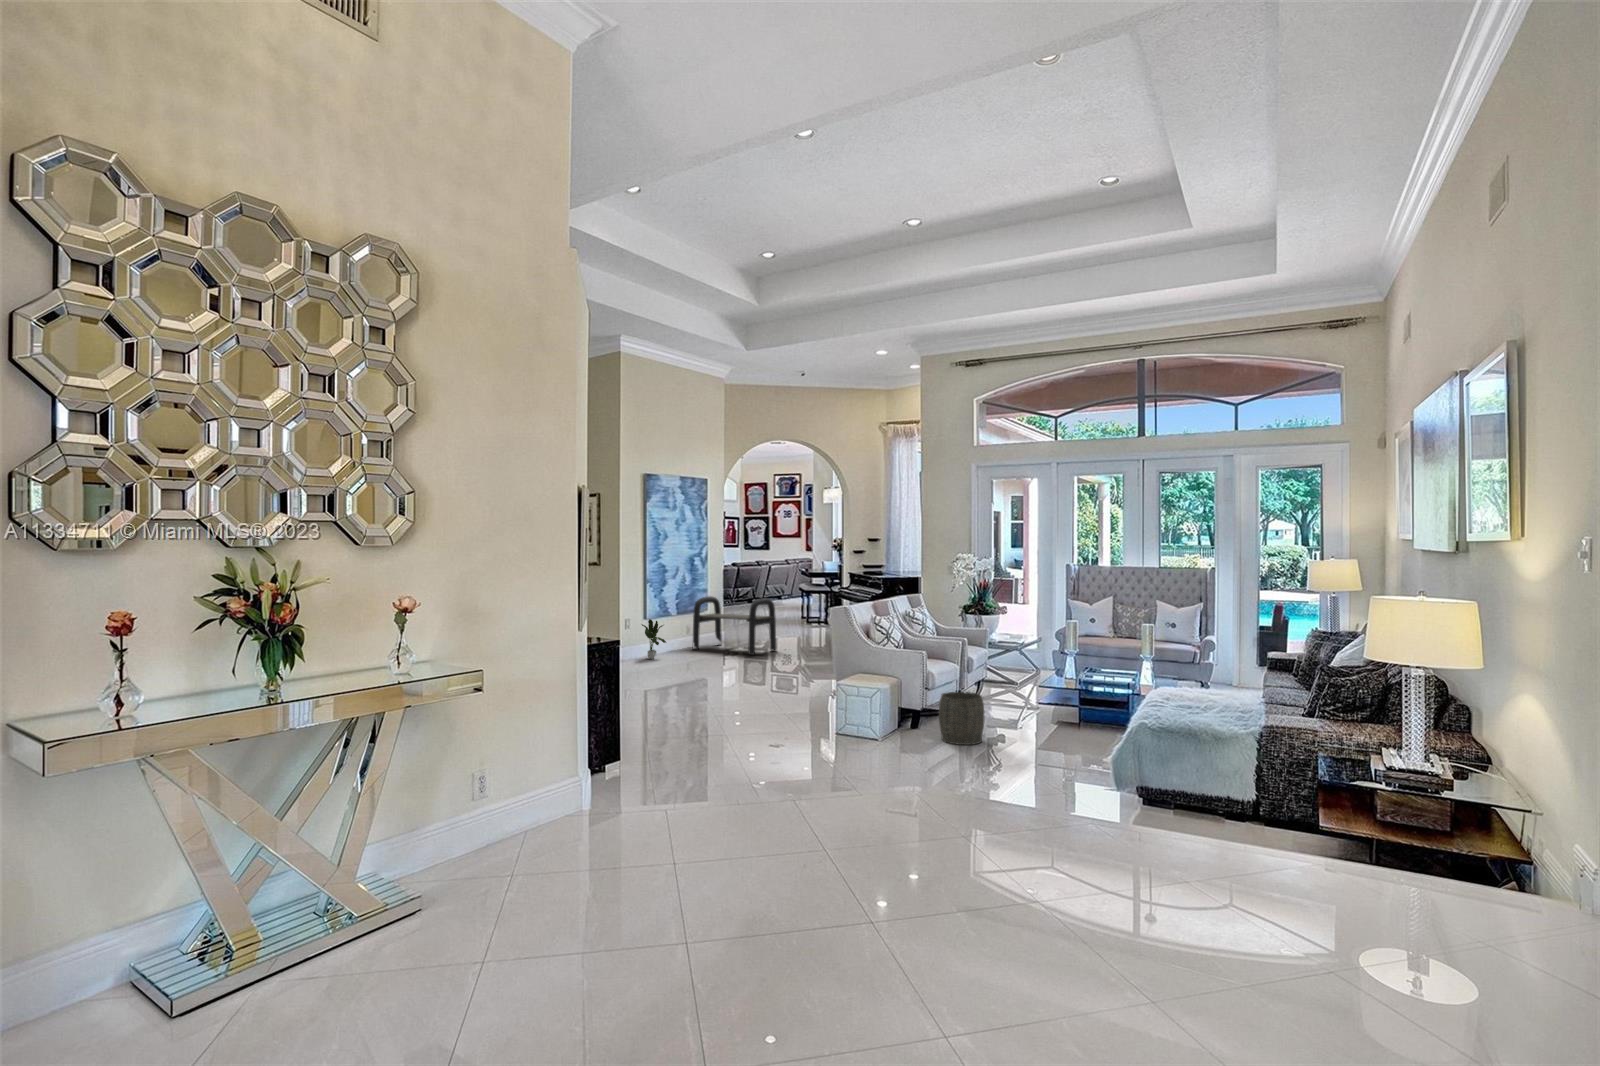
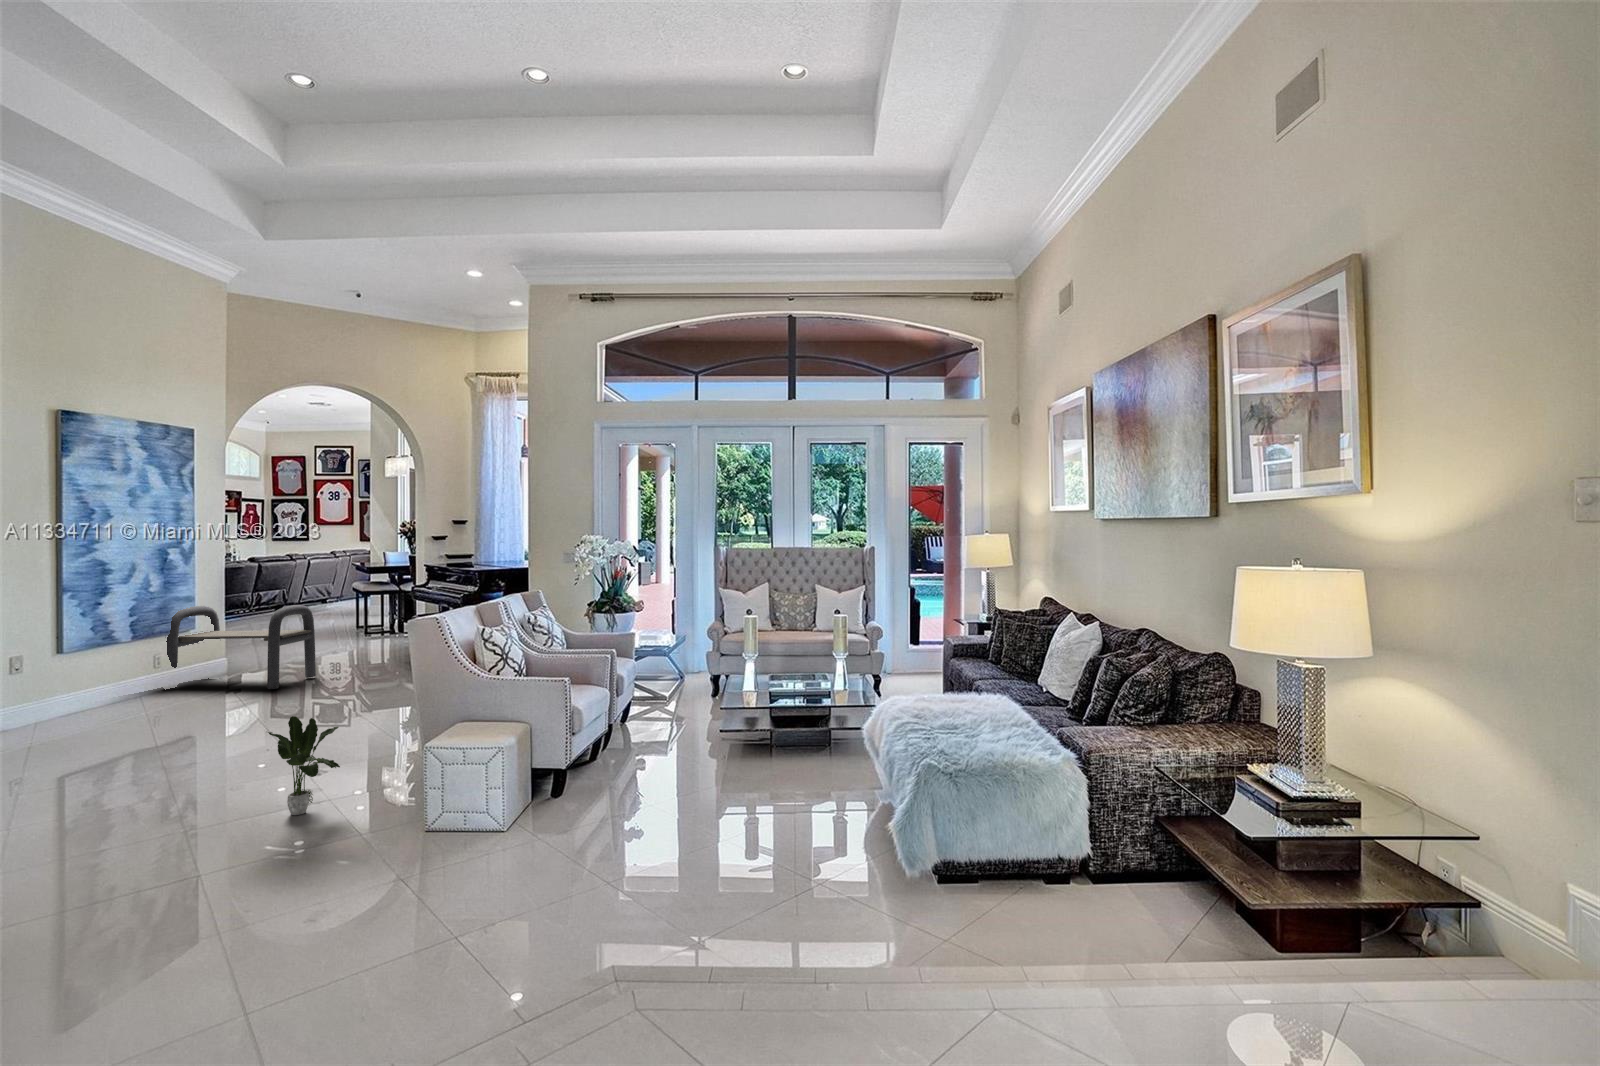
potted plant: present [642,619,666,659] -> present [268,716,340,815]
woven basket: present [939,692,984,745] -> none [596,731,662,813]

